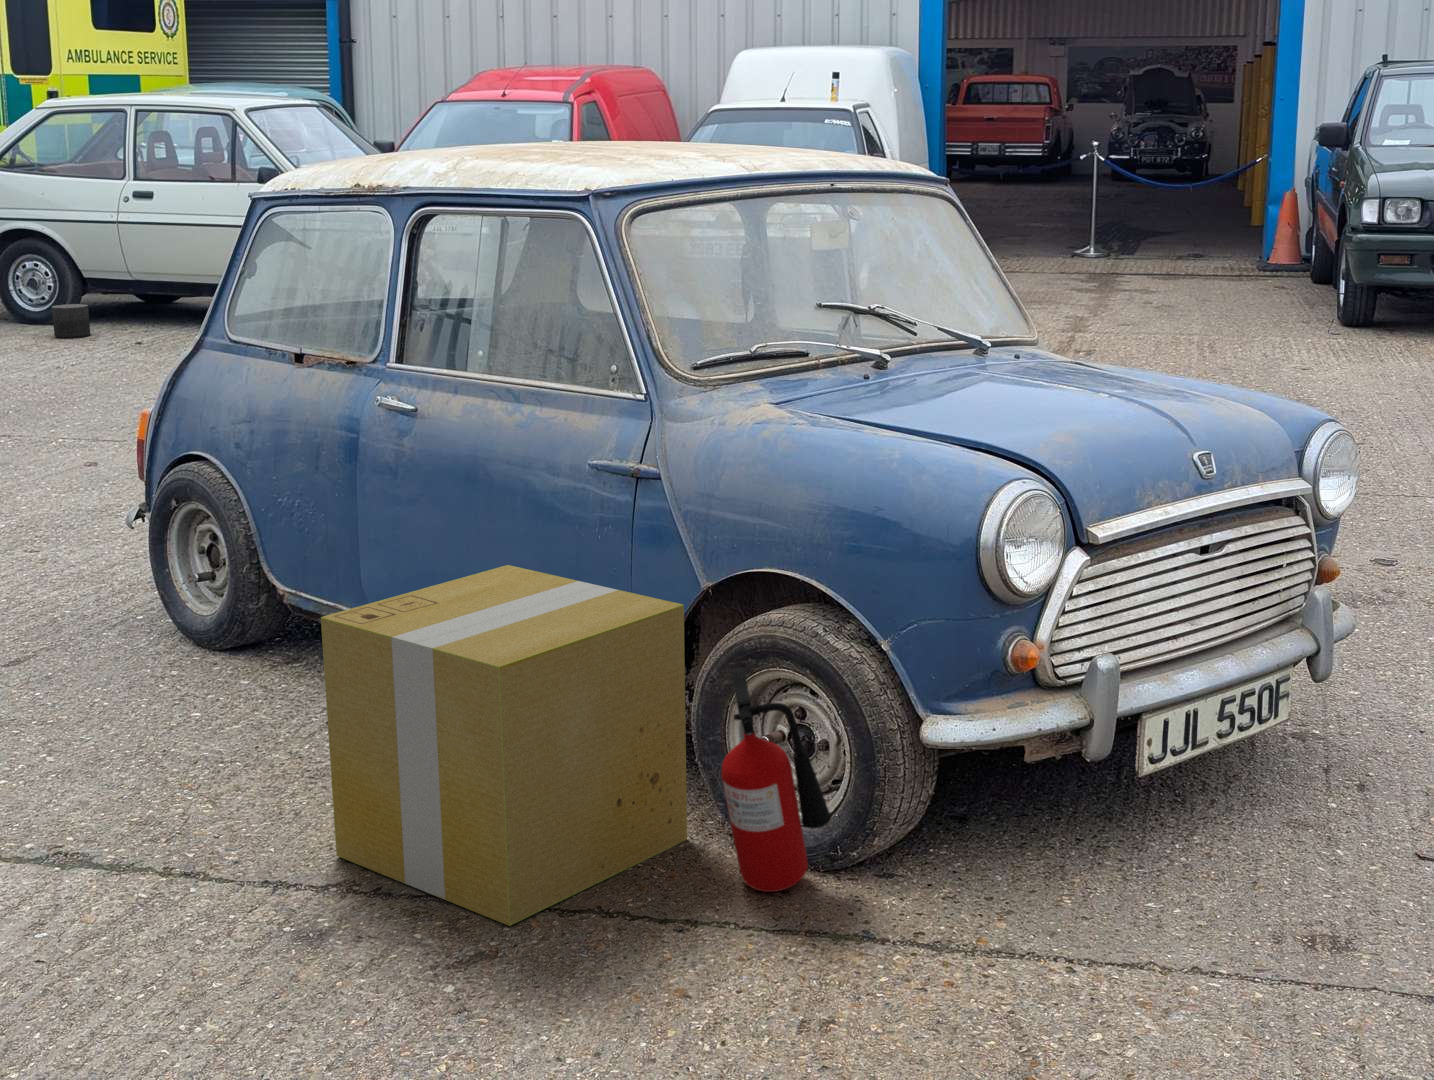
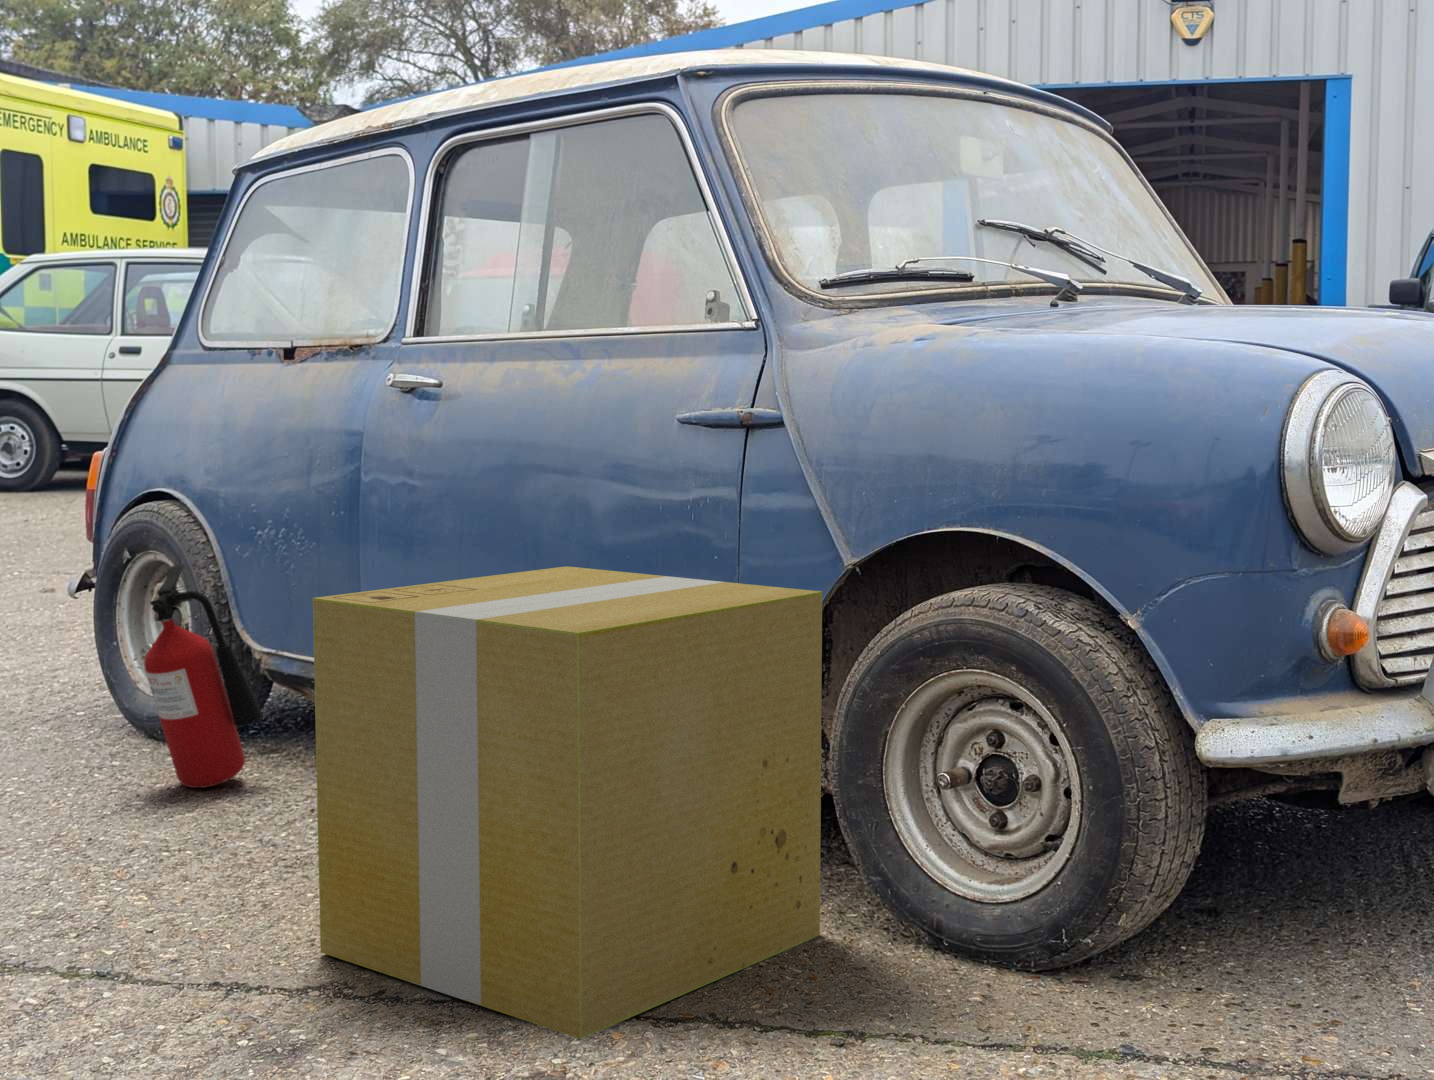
planter: present [52,304,91,338] -> none [26,469,66,502]
fire extinguisher: present [721,667,831,892] -> present [144,564,263,788]

